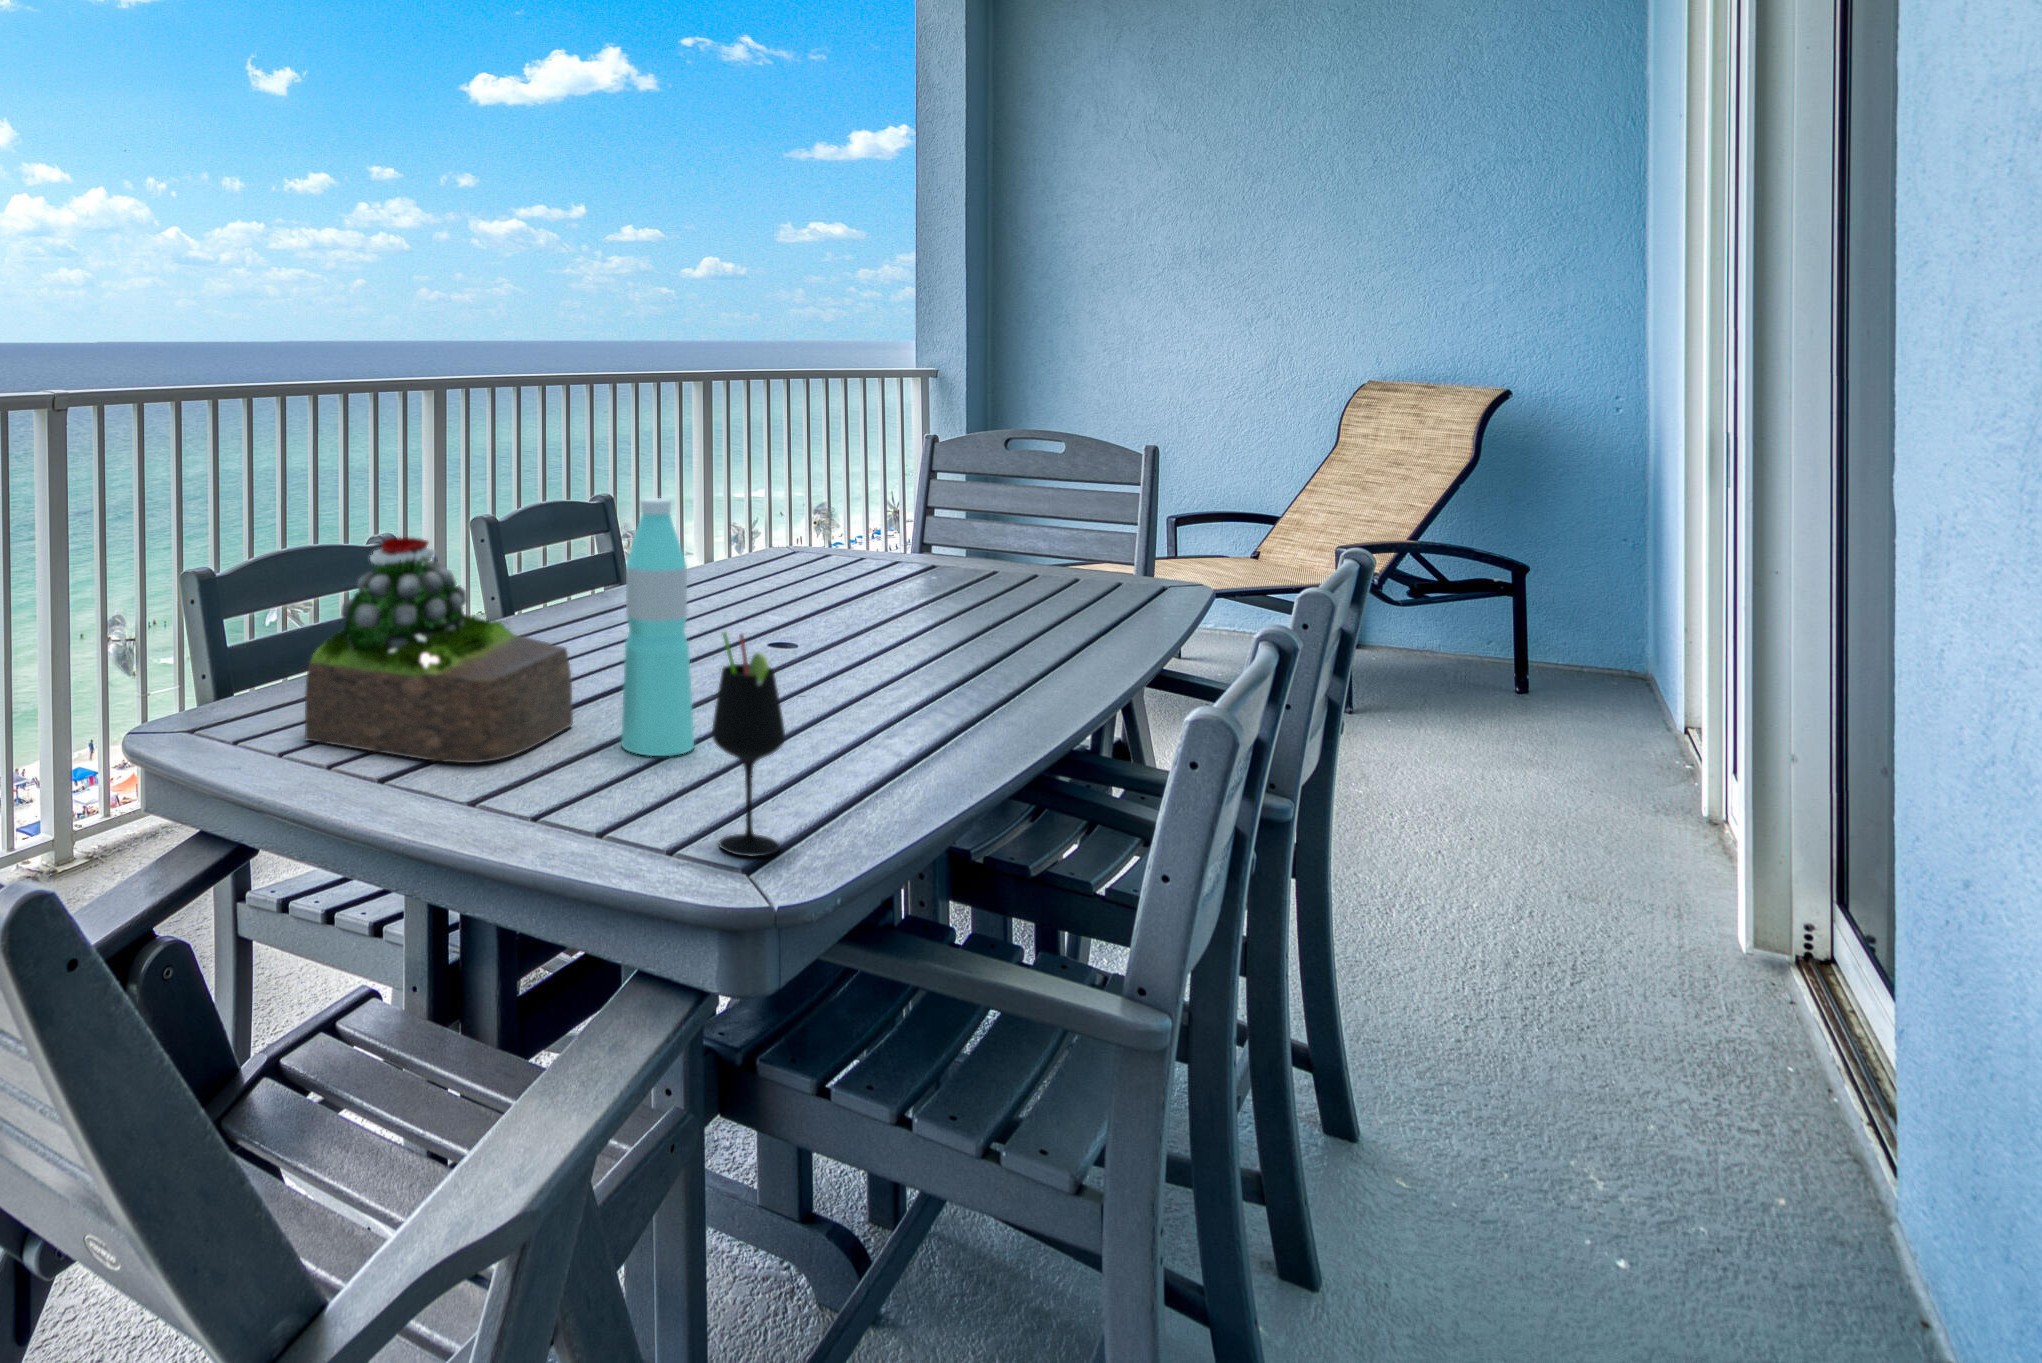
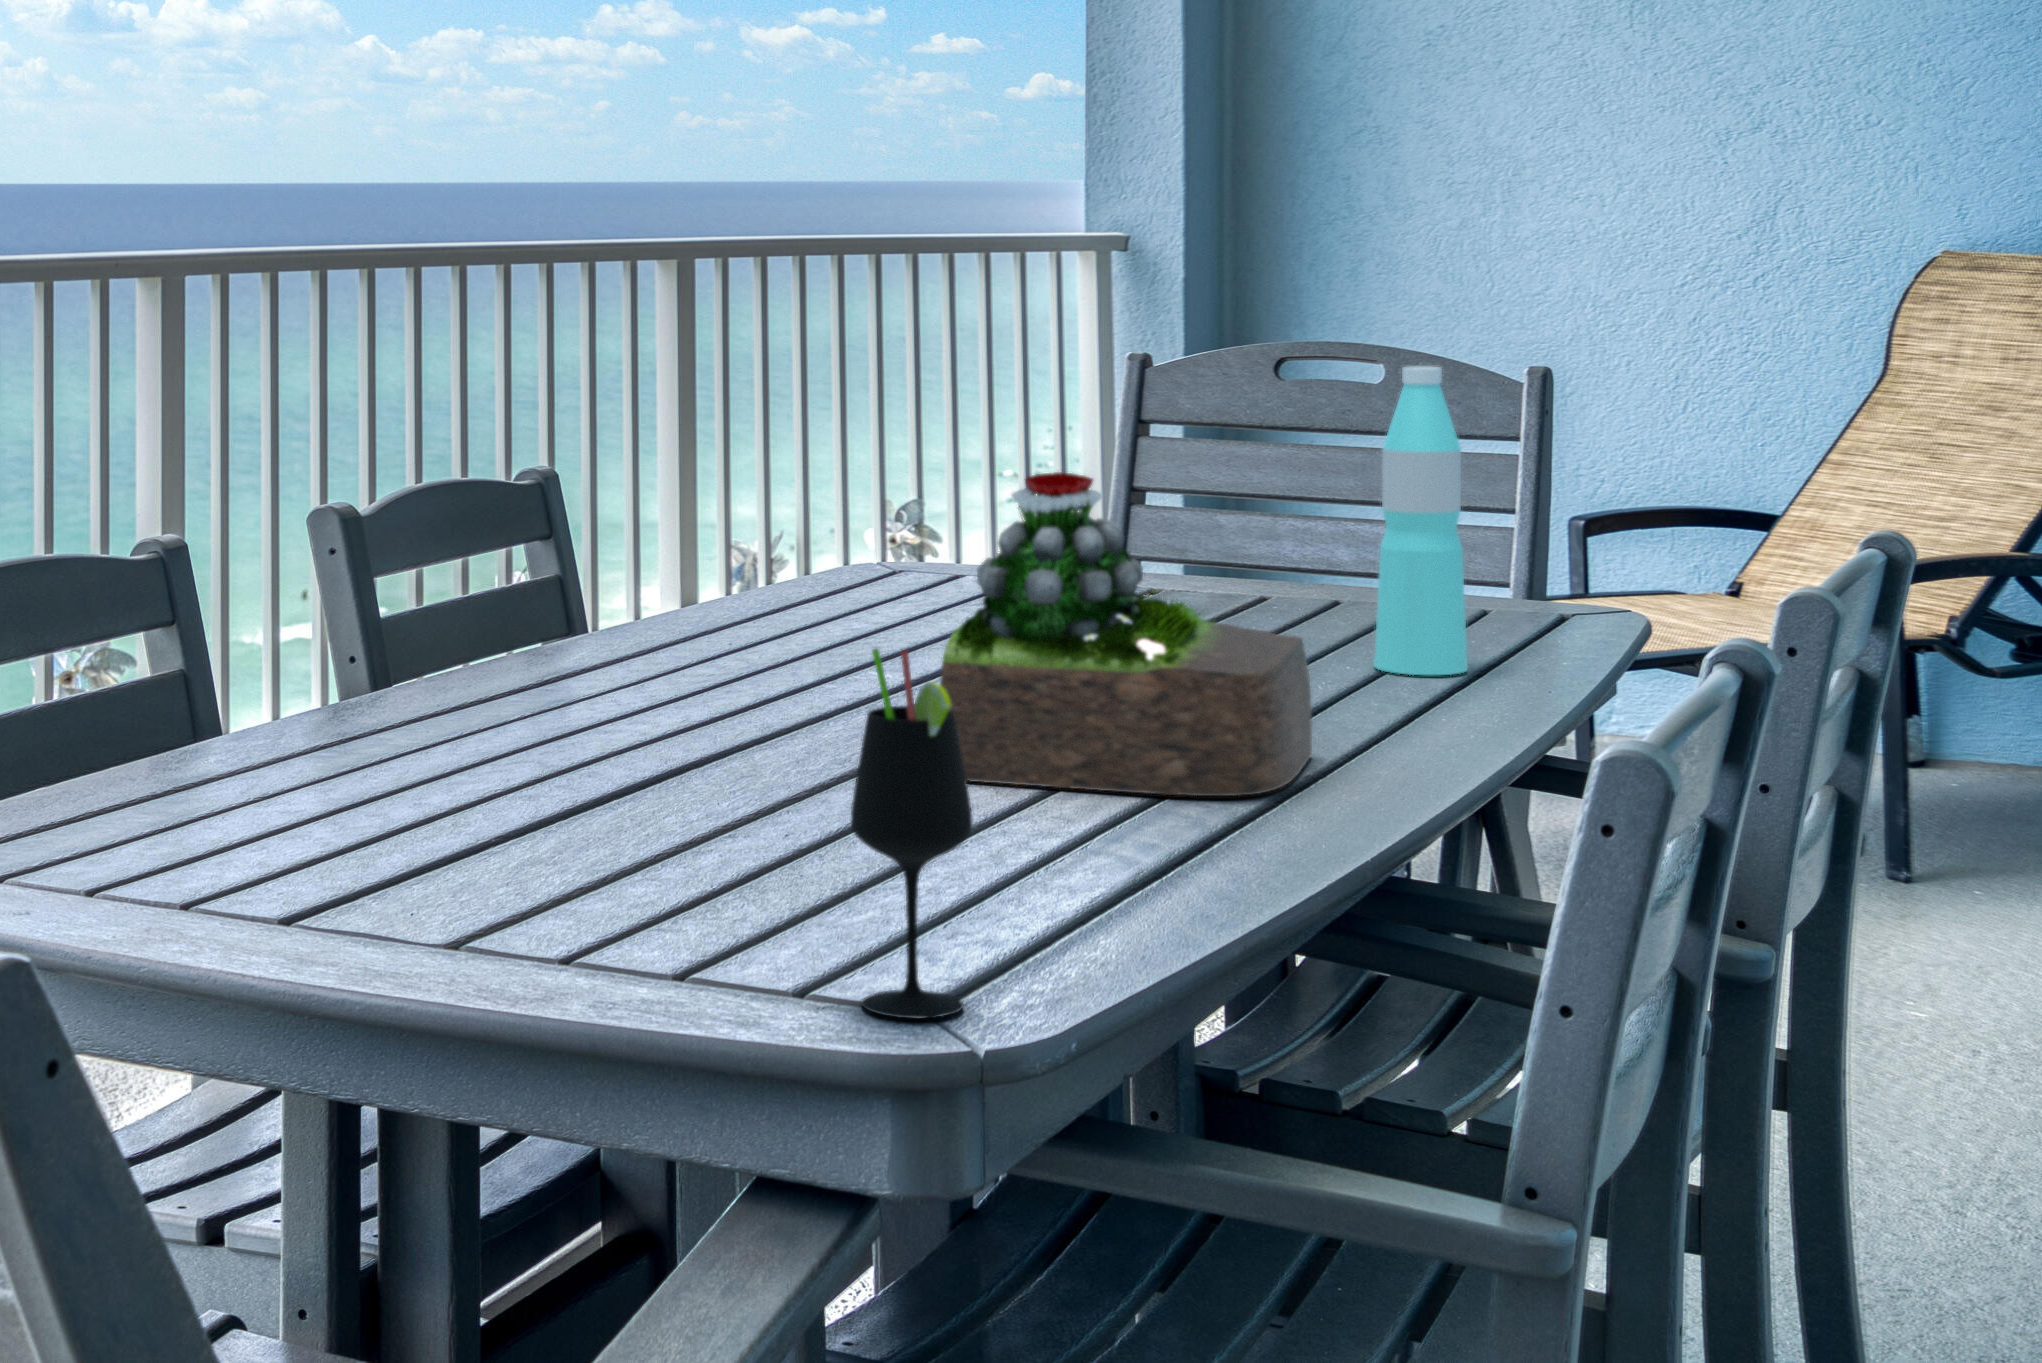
water bottle: present [621,498,694,756] -> present [1374,366,1468,675]
succulent plant: present [305,537,573,763] -> present [940,472,1312,796]

